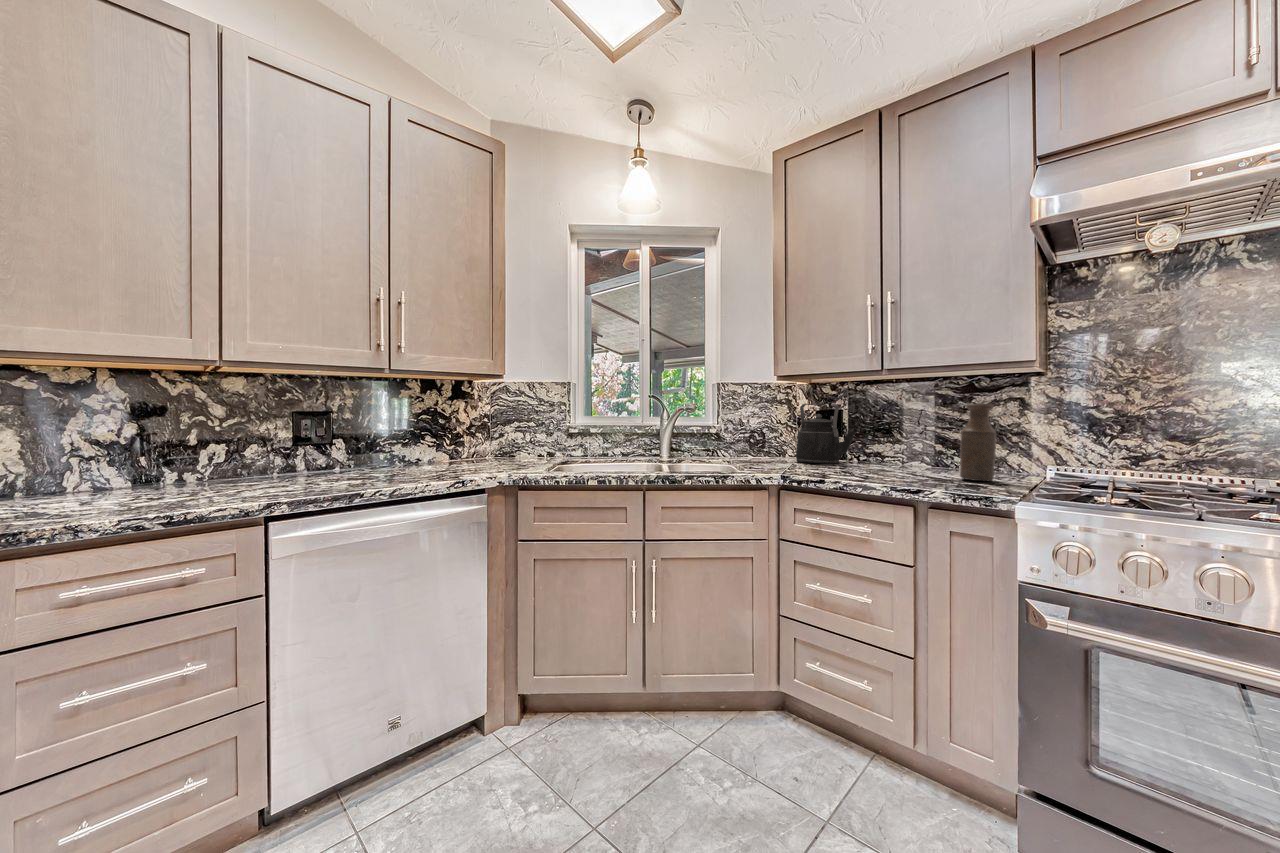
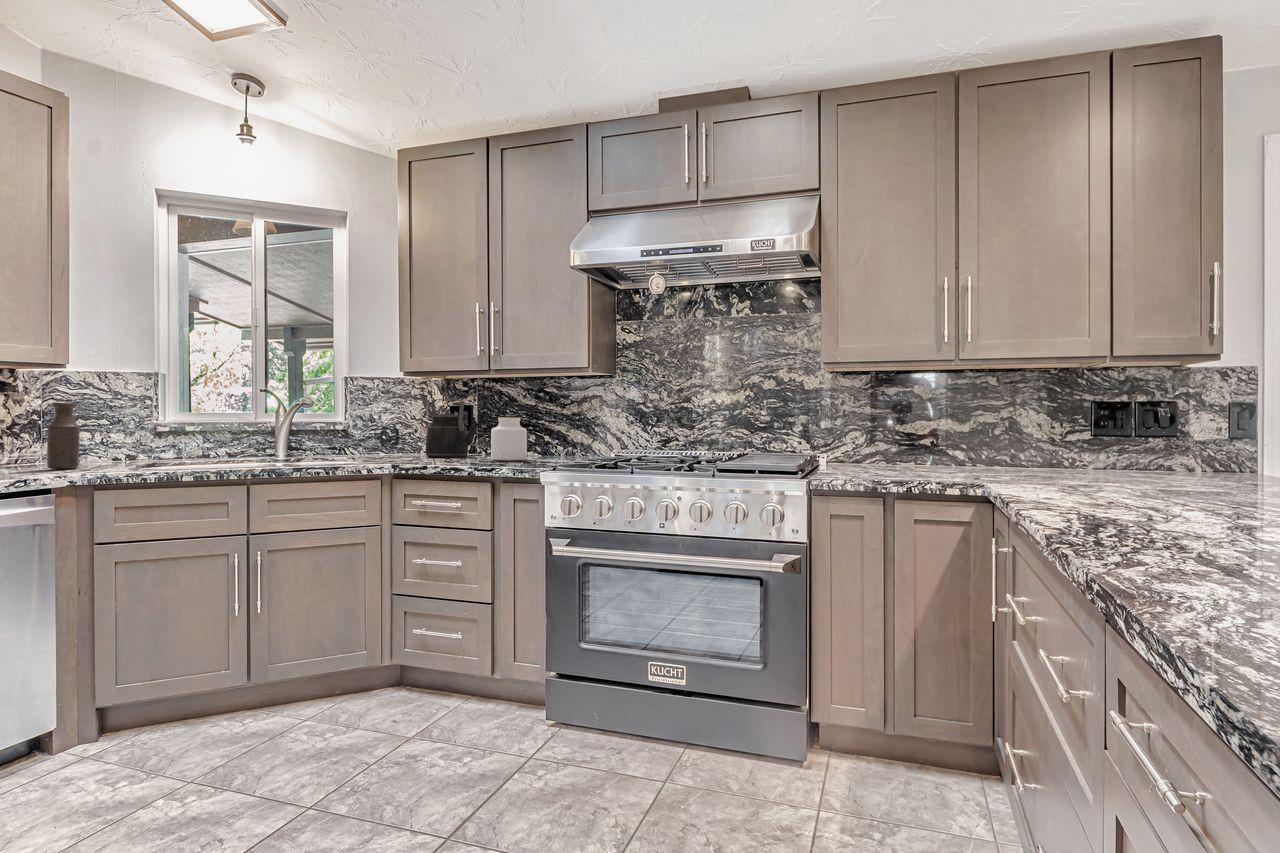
bottle: present [960,404,996,481] -> present [47,402,80,469]
jar: none [883,424,930,474] -> present [491,417,527,460]

